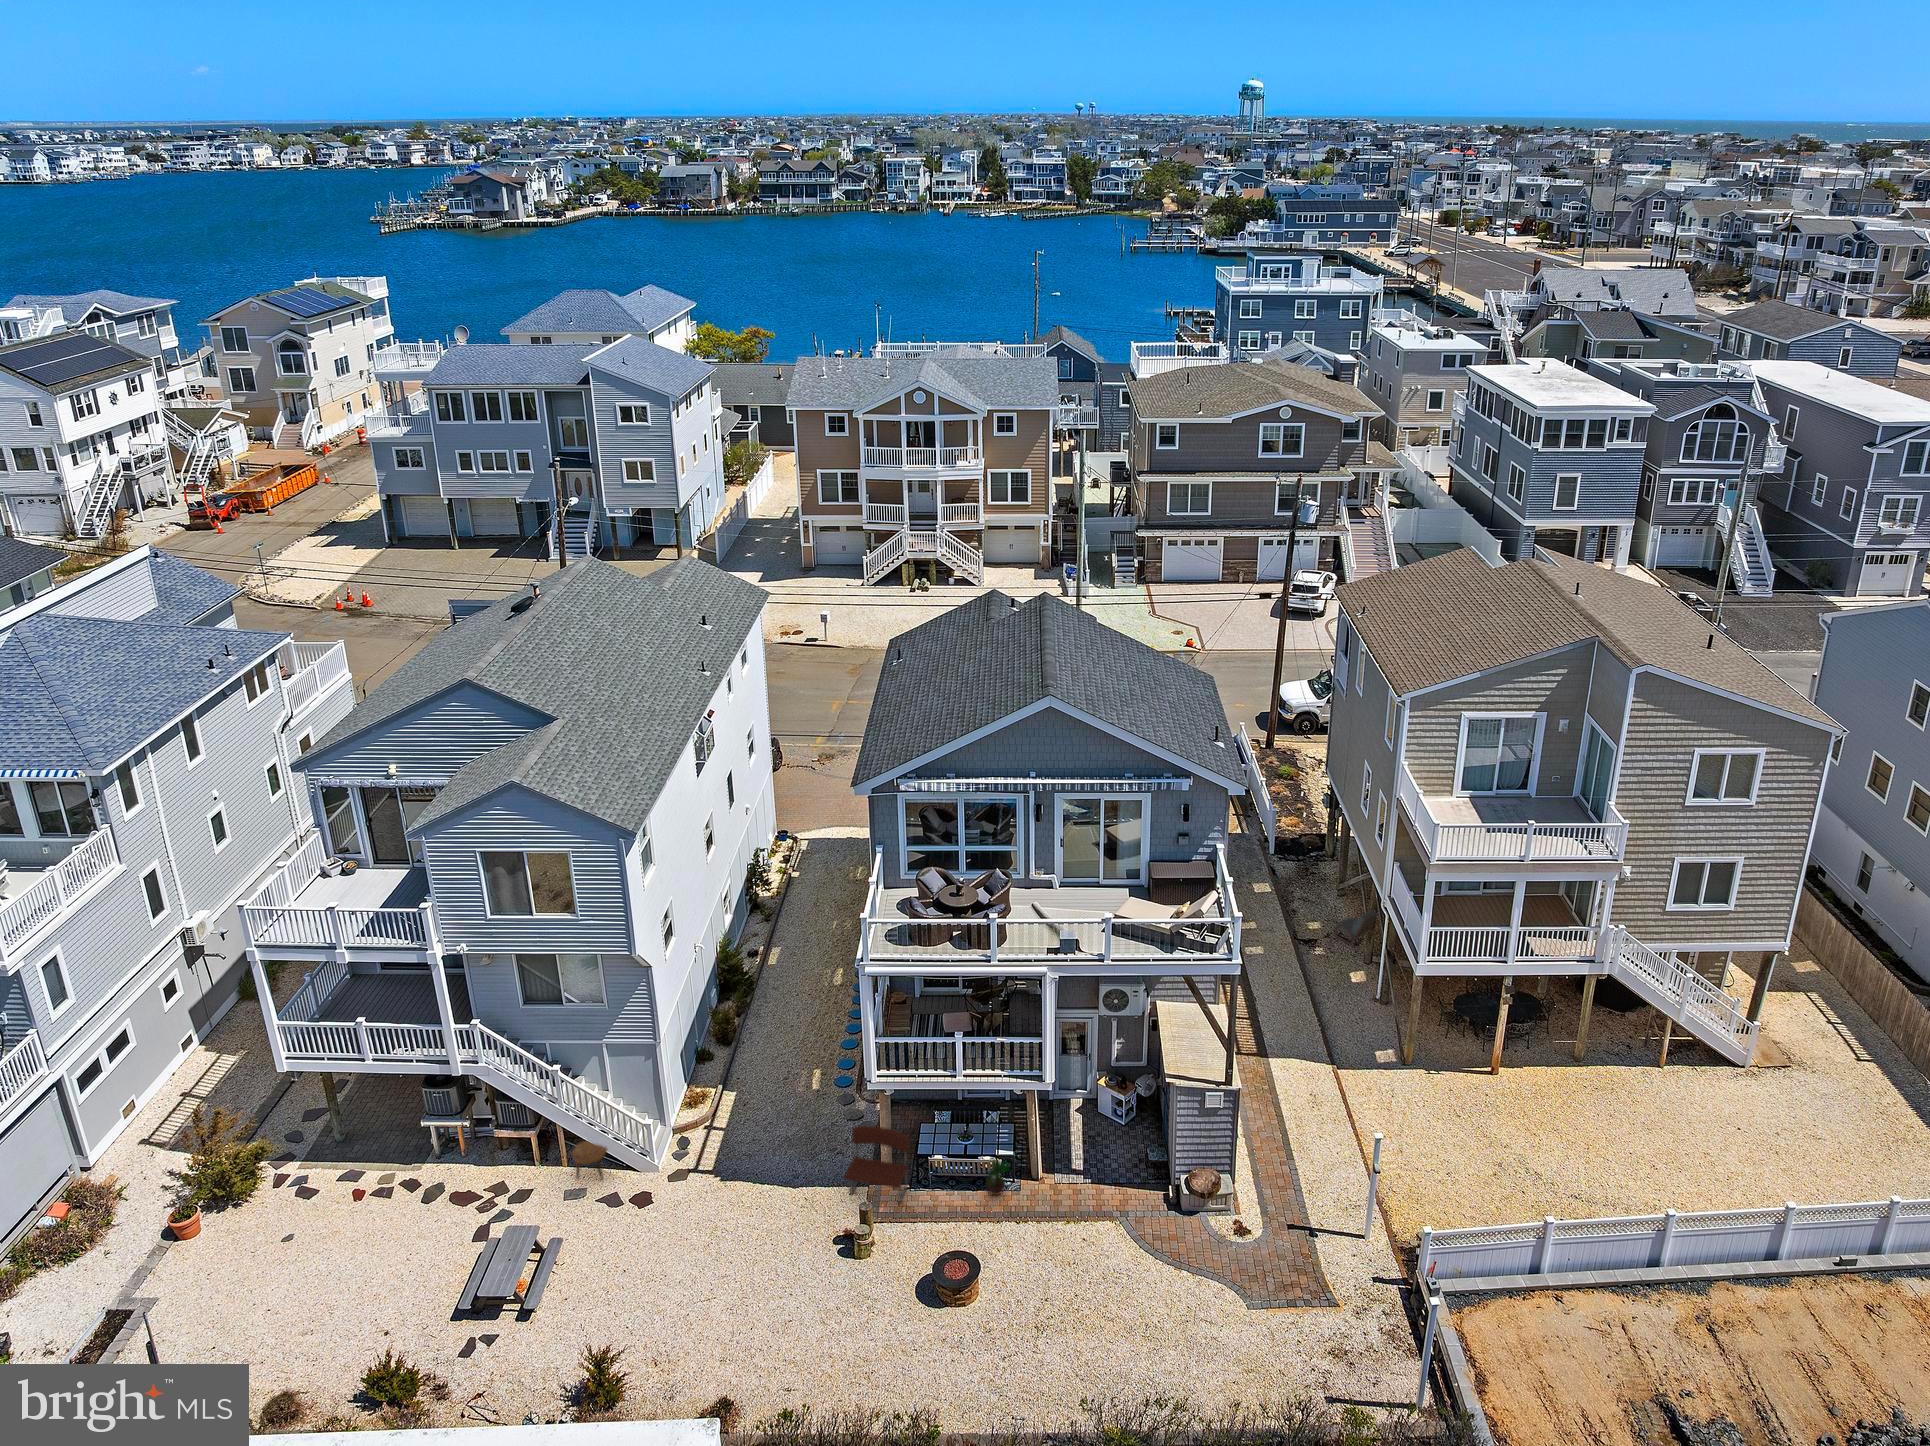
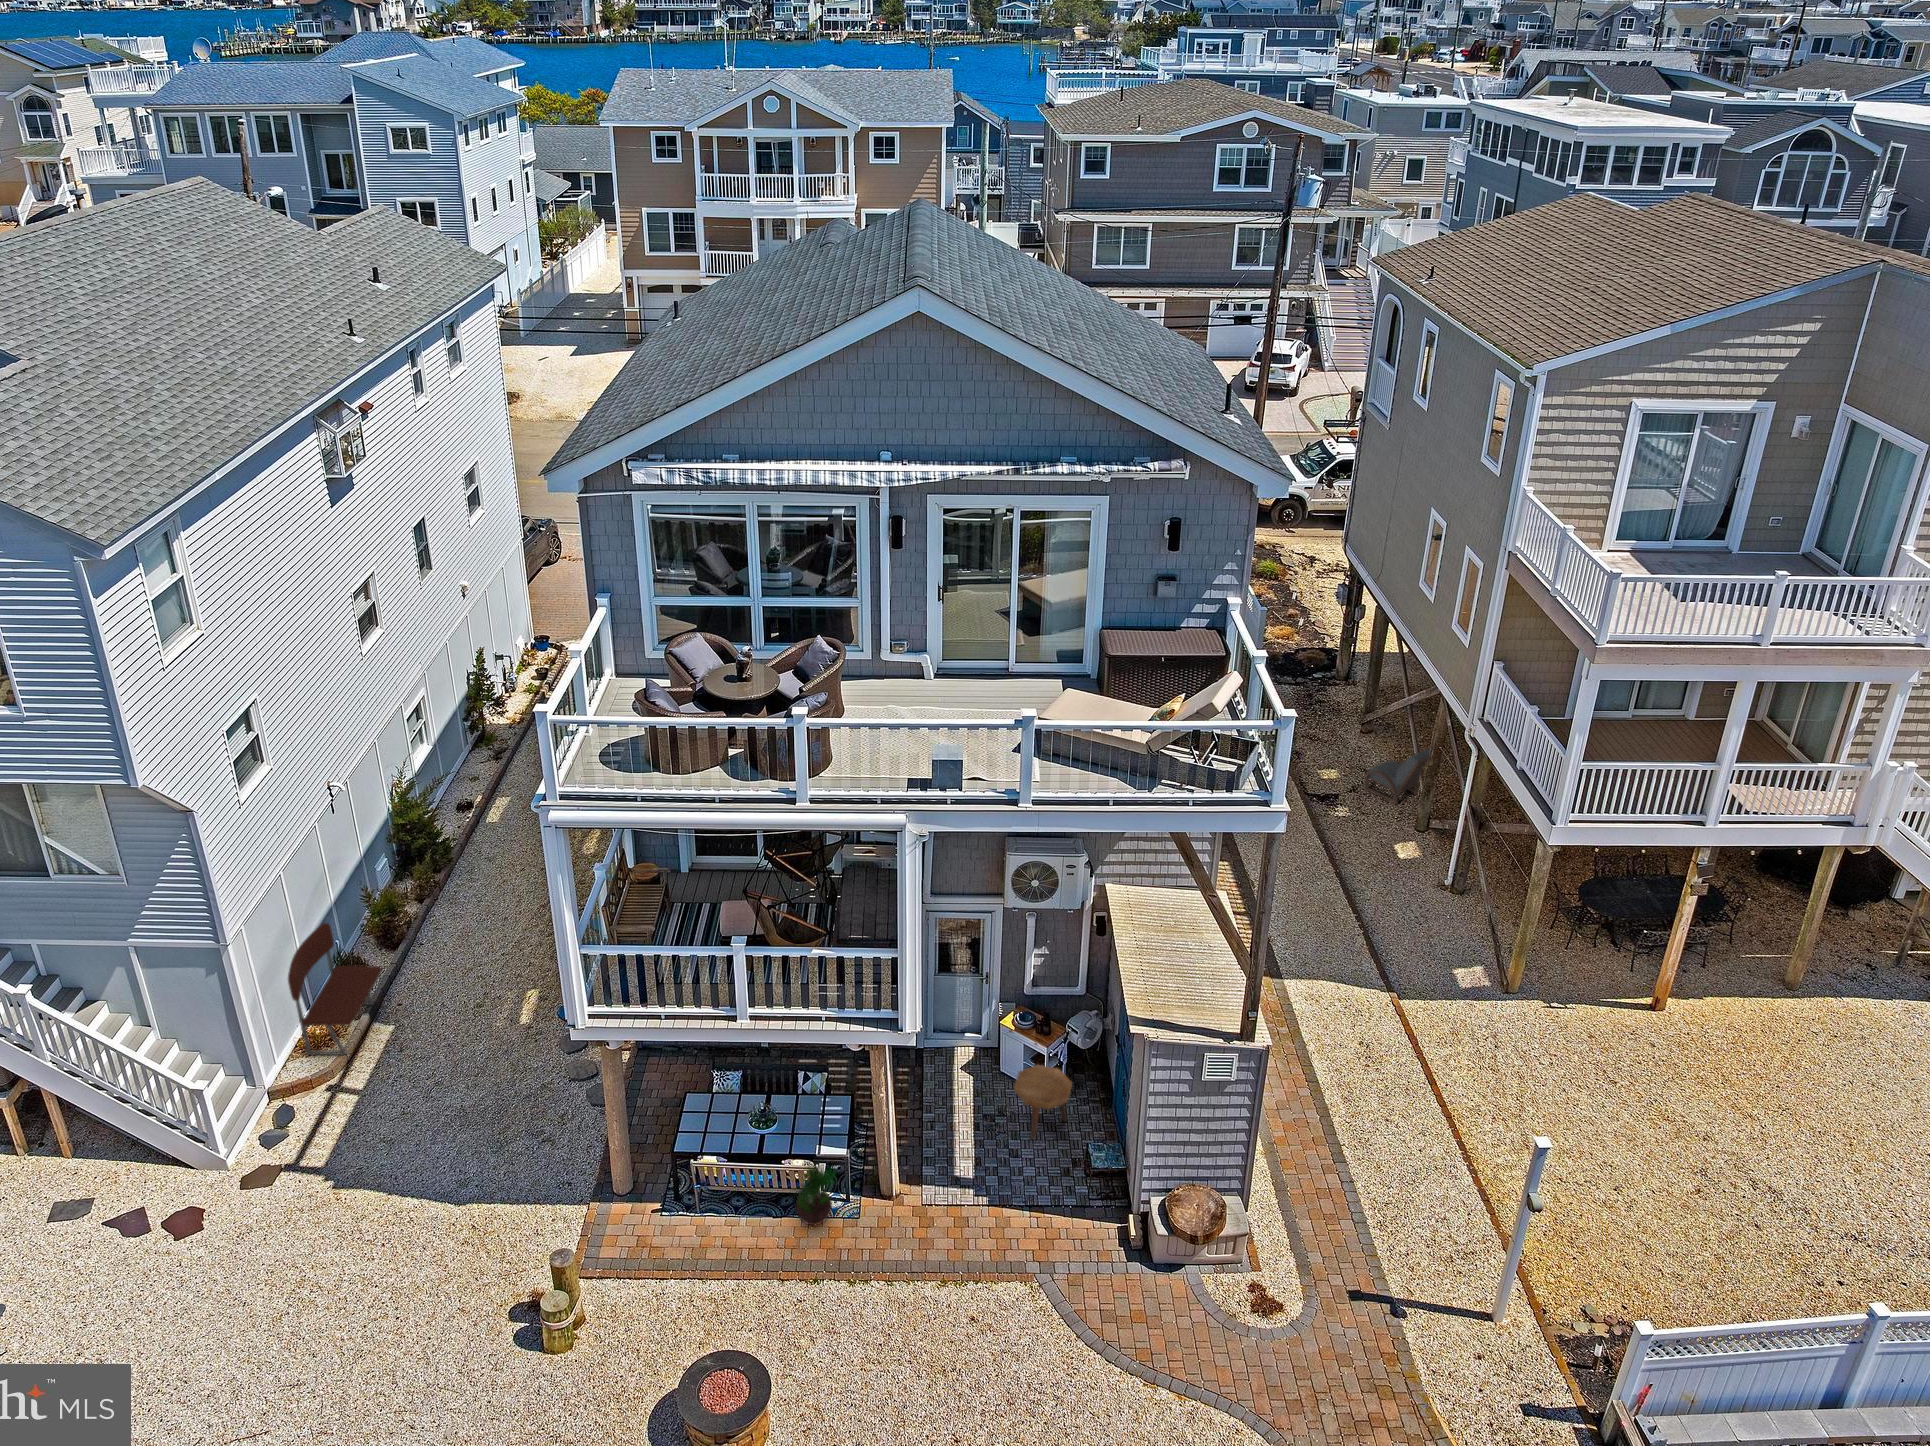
bench: present [844,1126,909,1202] -> present [288,923,382,1055]
side table: present [571,1141,607,1180] -> present [1014,1065,1072,1139]

